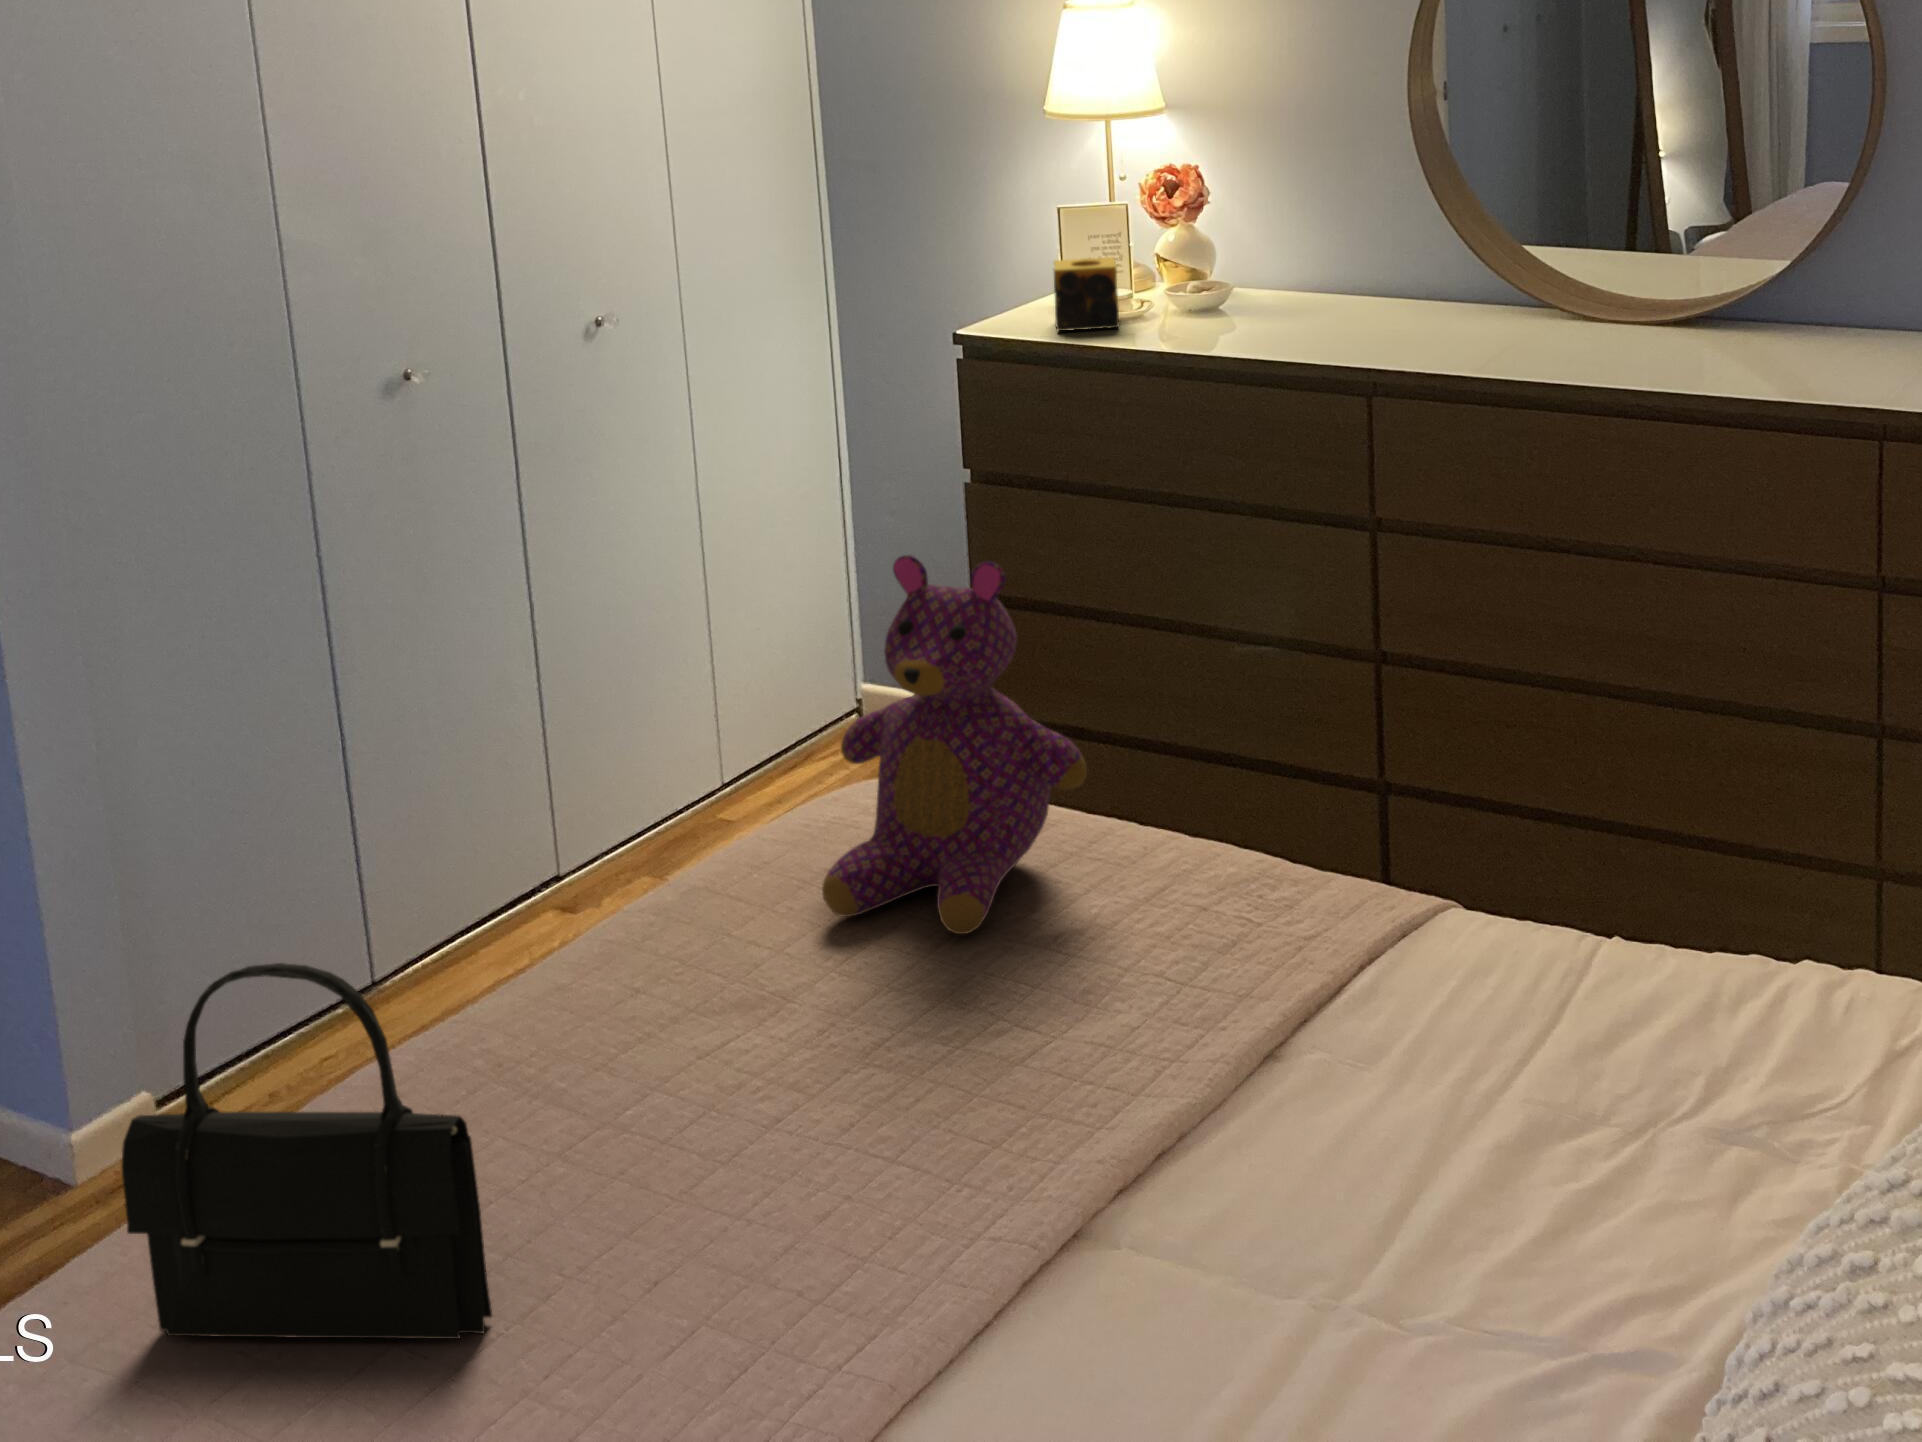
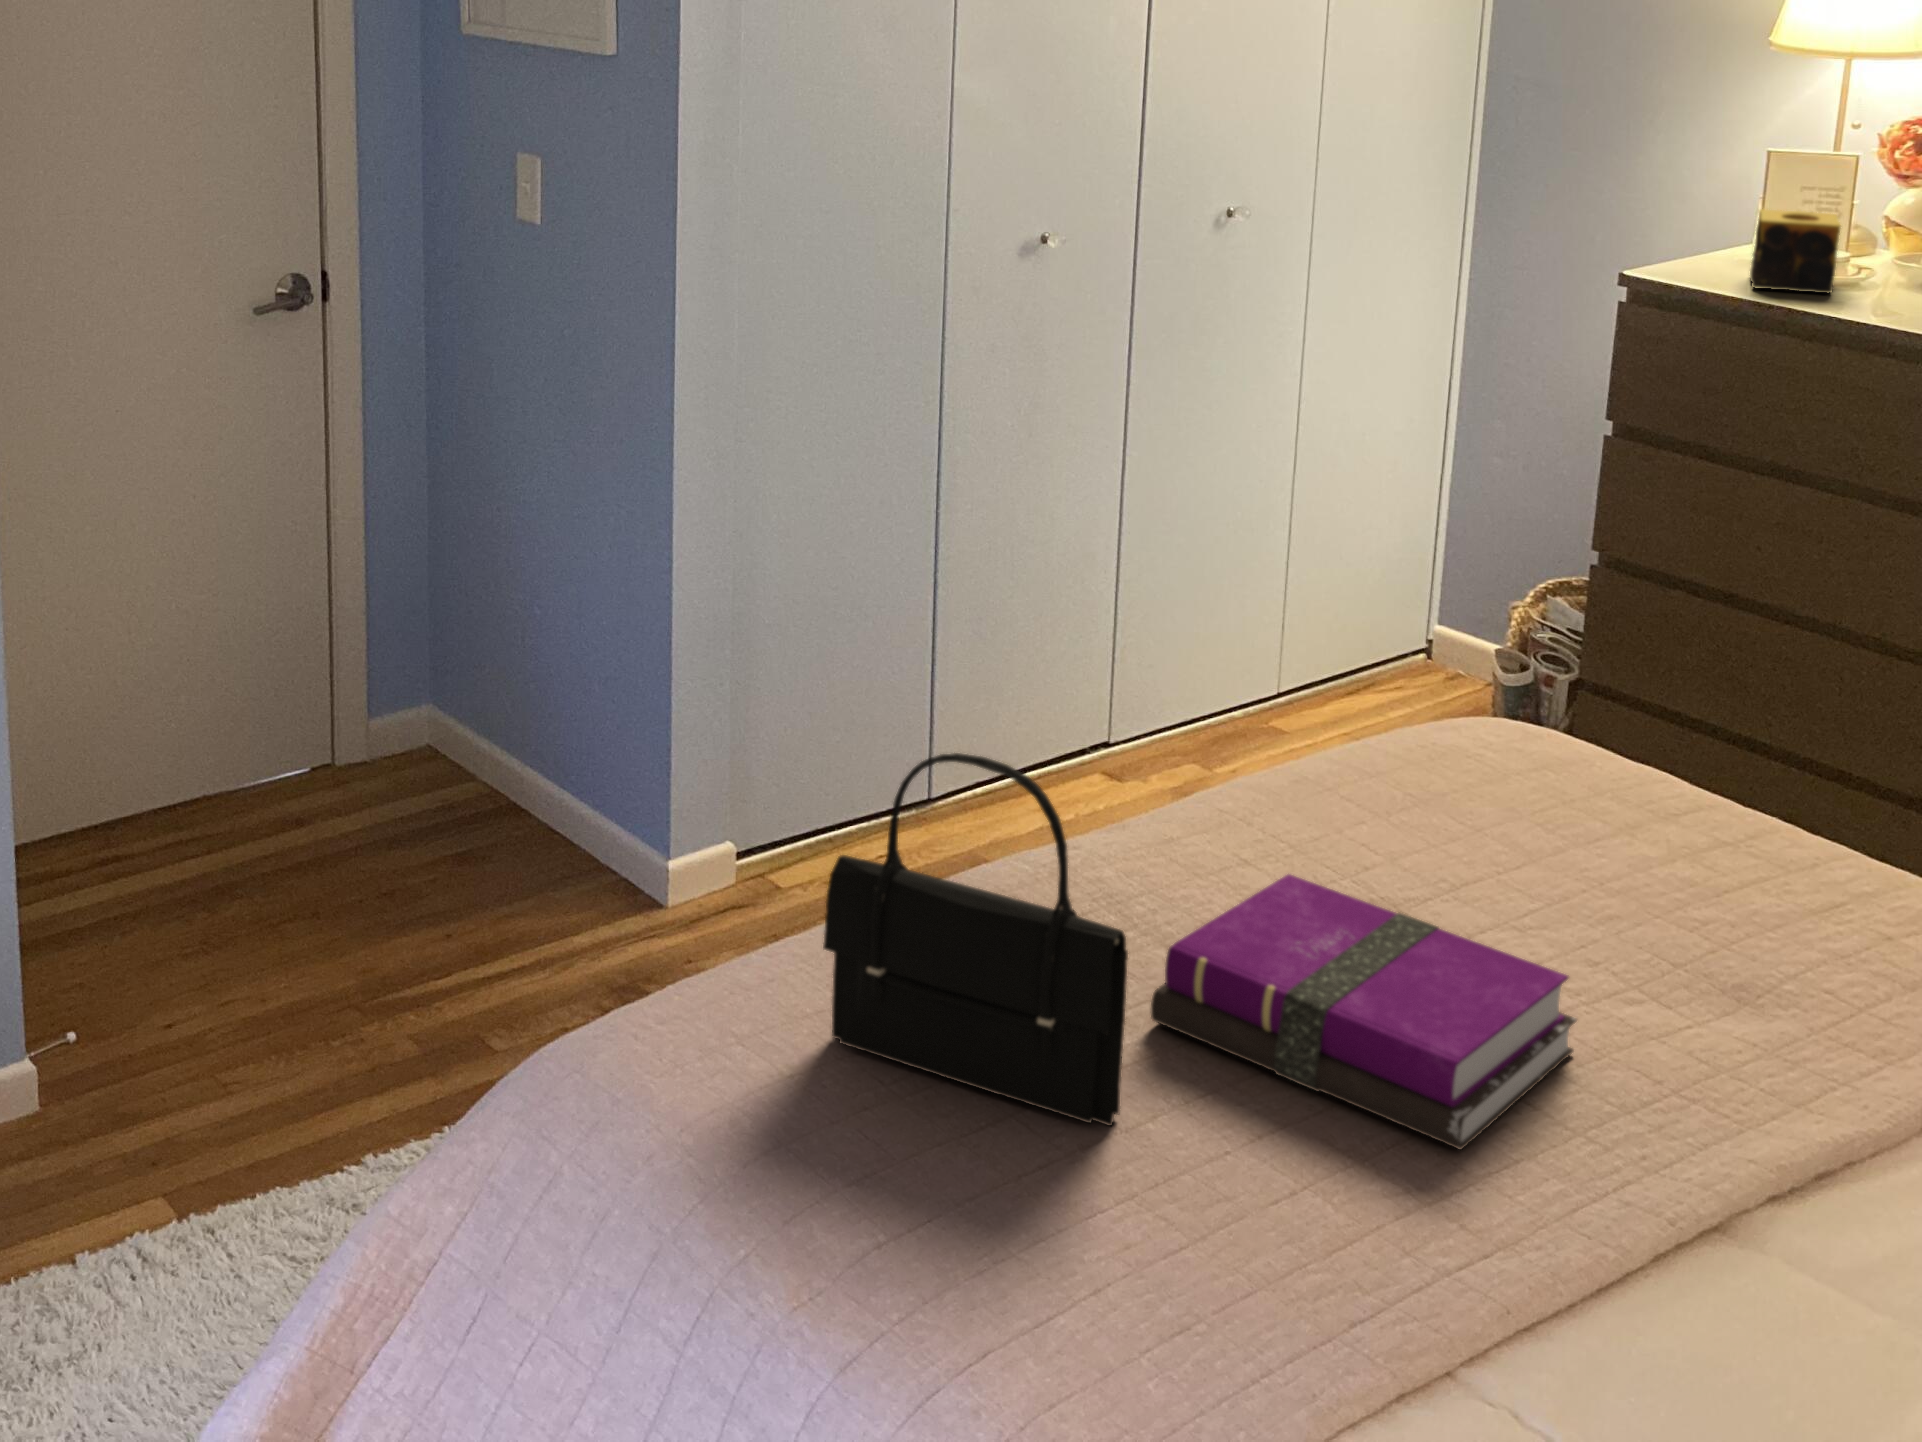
teddy bear: present [822,555,1087,934] -> none [1443,503,1765,900]
notebook: none [528,992,945,1239] -> present [1151,874,1577,1149]

